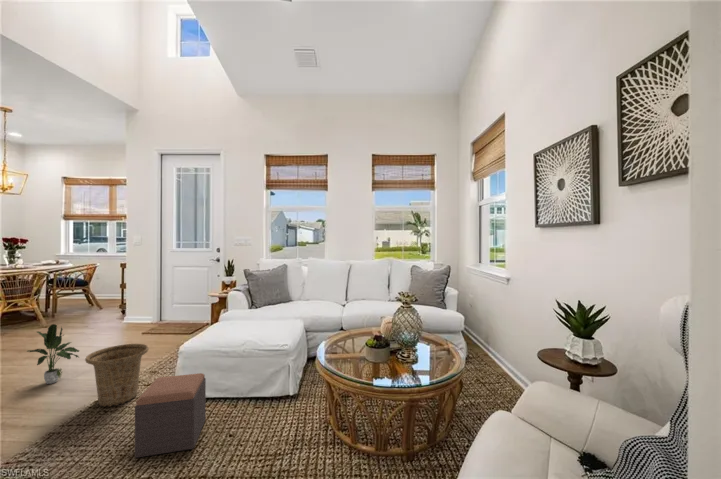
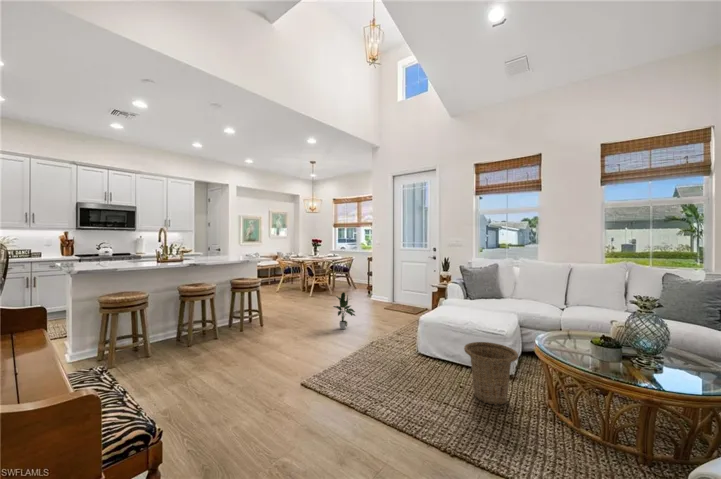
basket: present [85,344,149,406] -> present [464,342,518,405]
footstool: present [135,373,206,458] -> none [399,334,440,389]

